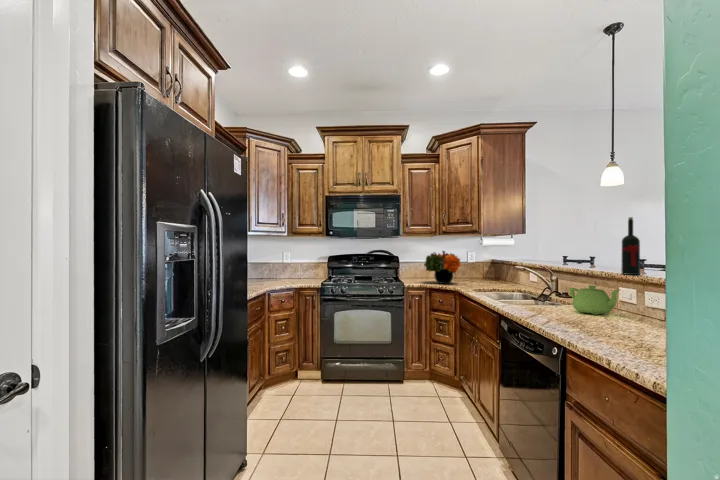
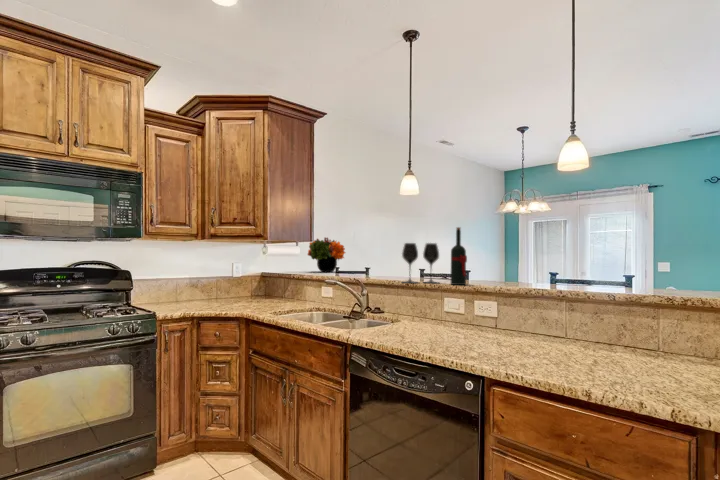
wine glass: none [576,234,620,273] -> present [402,243,439,283]
flower arrangement: present [424,251,462,284] -> present [308,238,345,272]
teapot: present [570,285,620,315] -> none [414,299,466,331]

